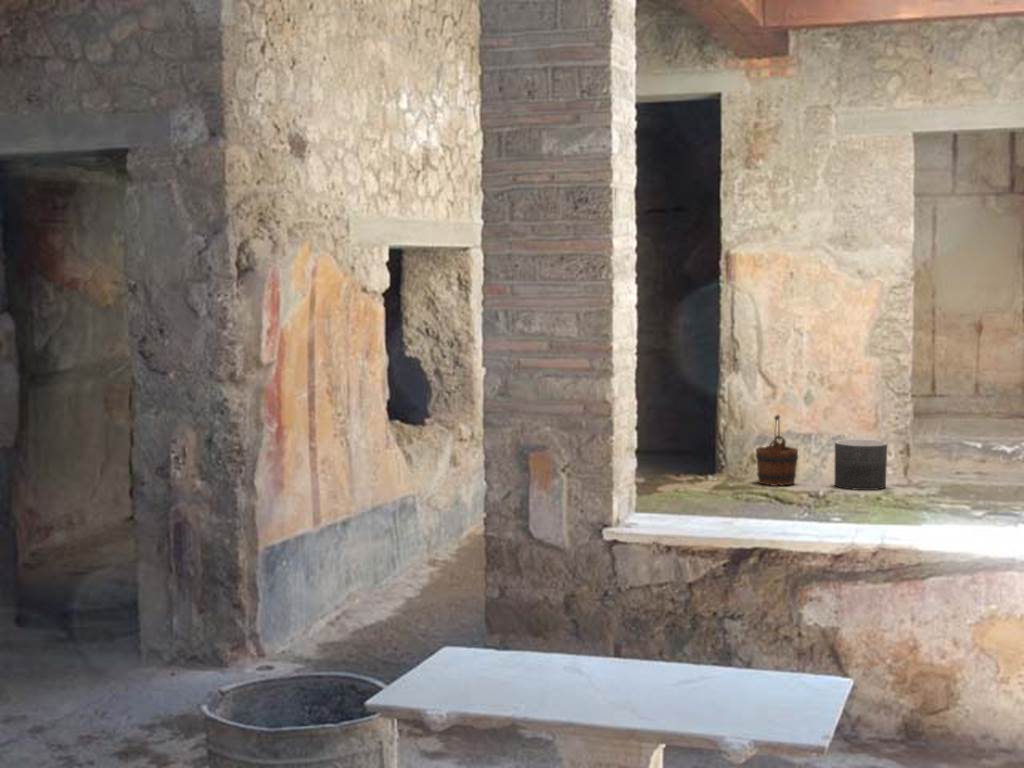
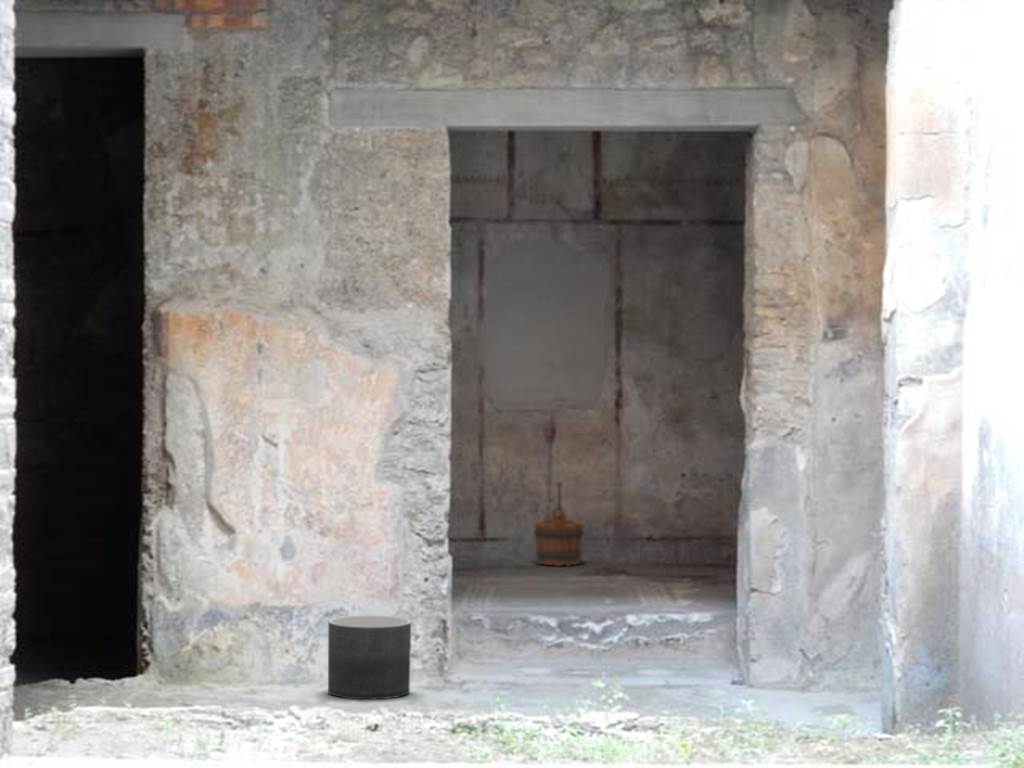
wooden bucket: present [756,415,798,486] -> present [534,481,584,566]

